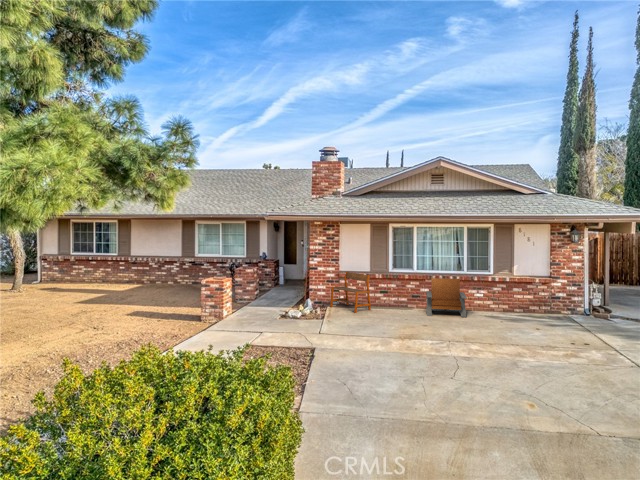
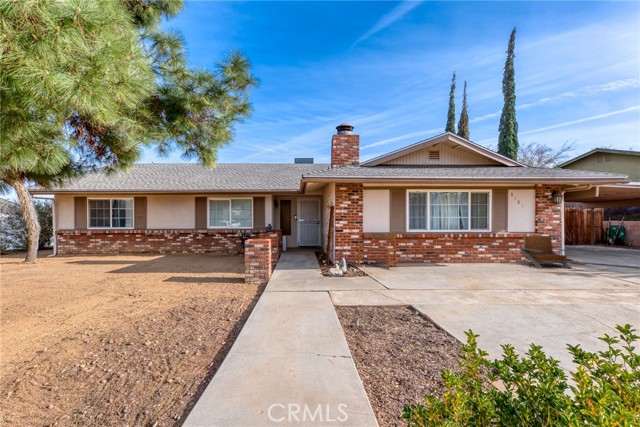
lounge chair: present [426,278,467,317] -> present [519,236,571,269]

